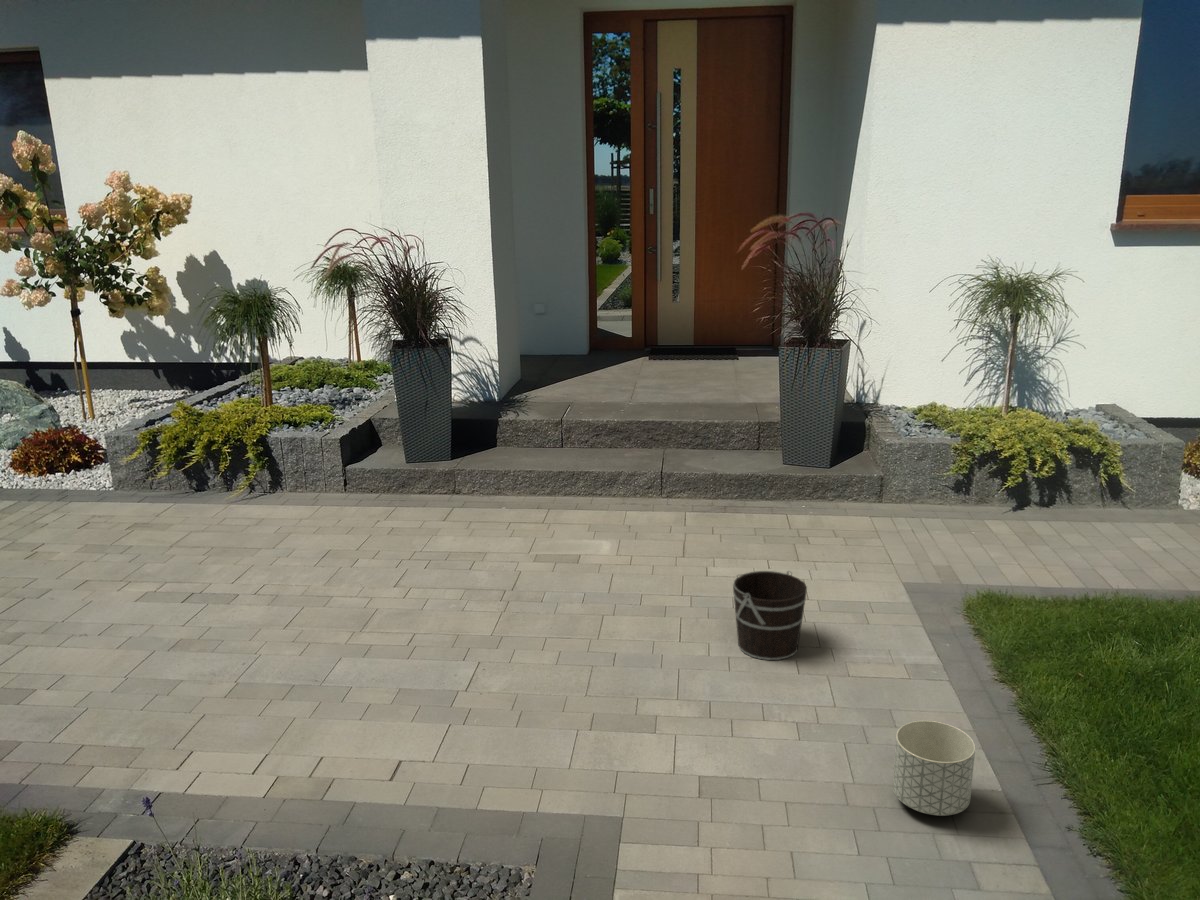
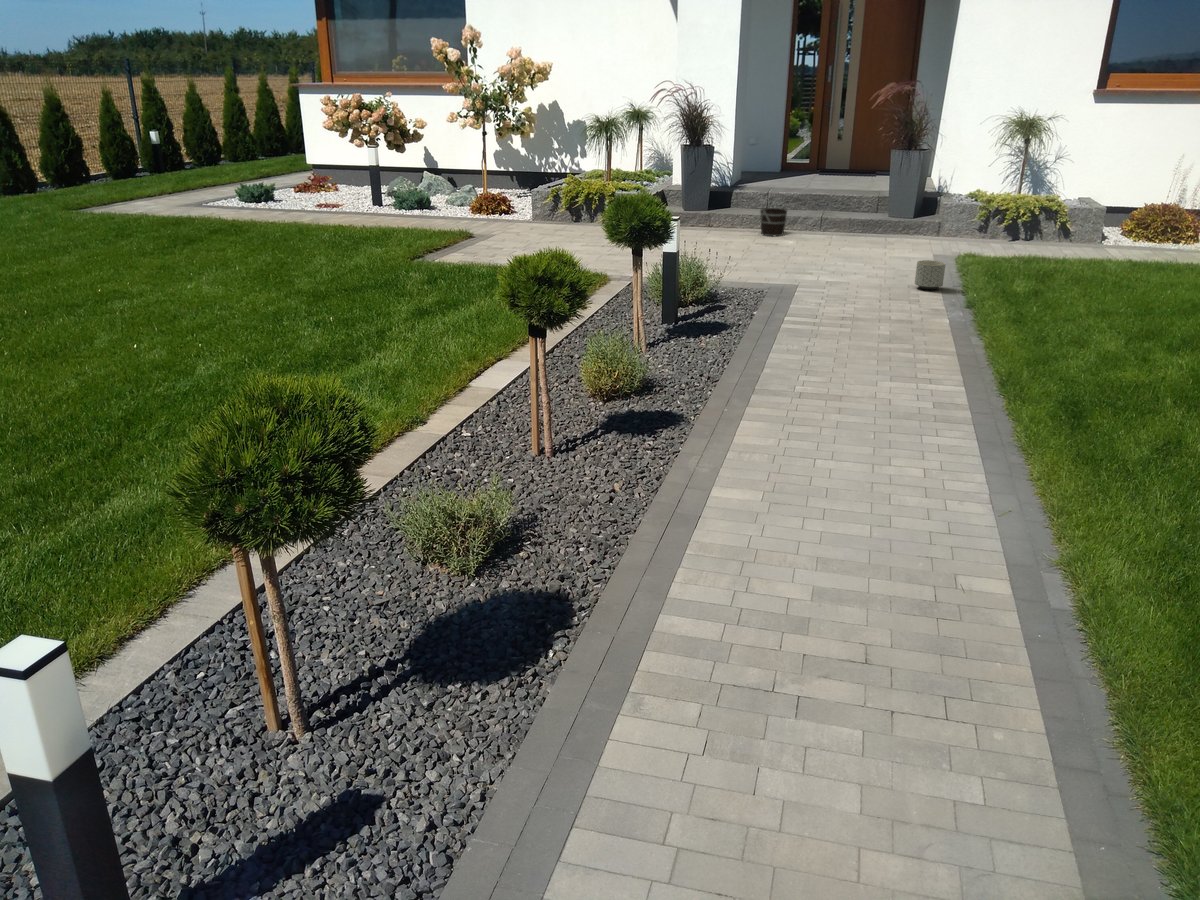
bucket: present [733,571,807,660] -> present [760,208,787,236]

